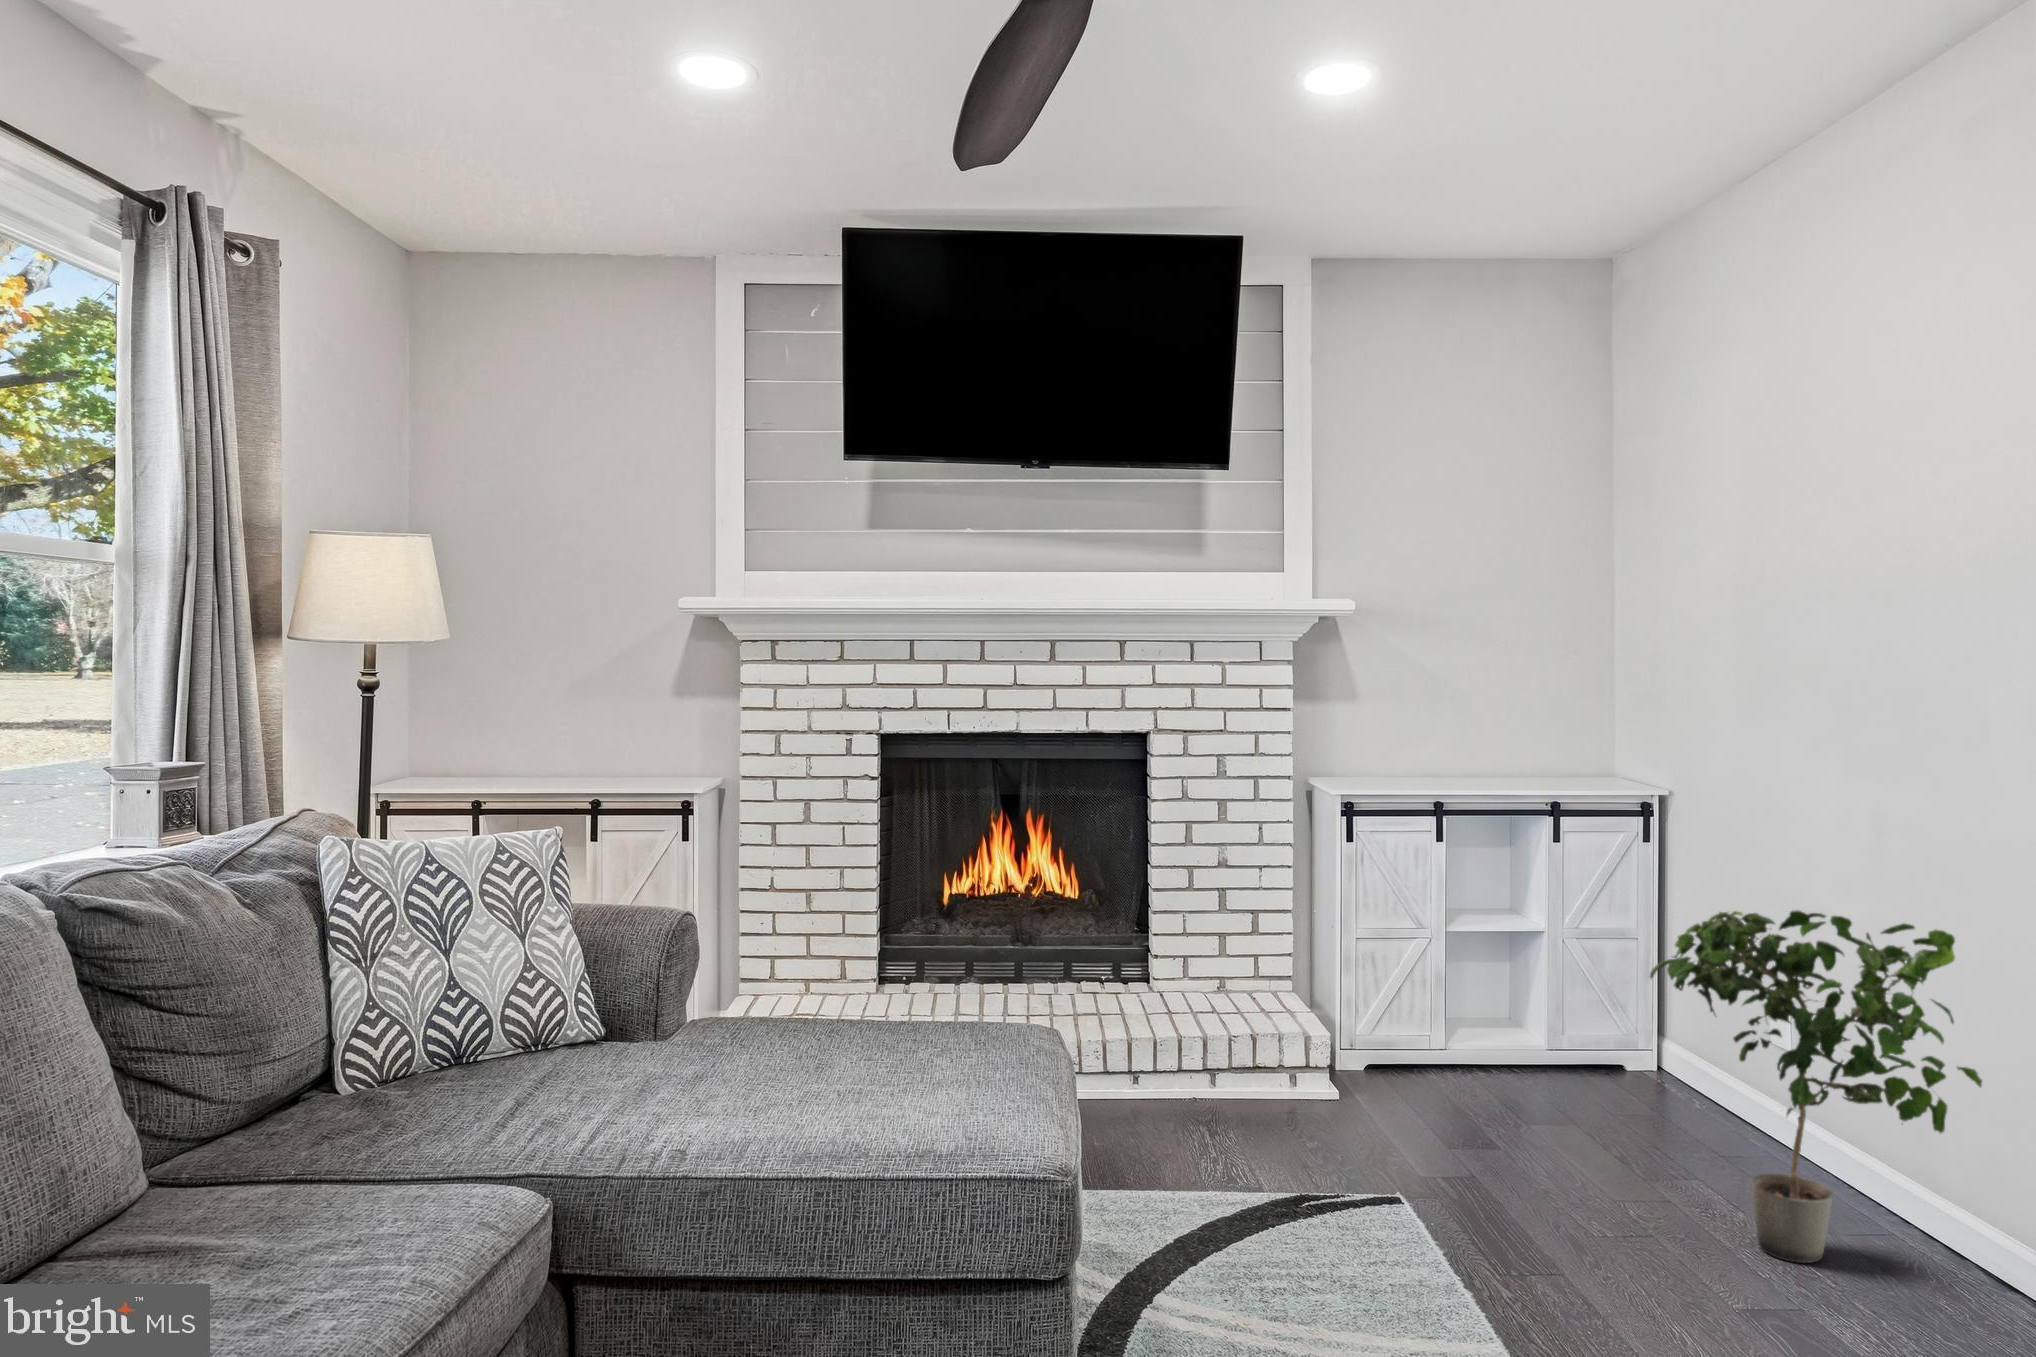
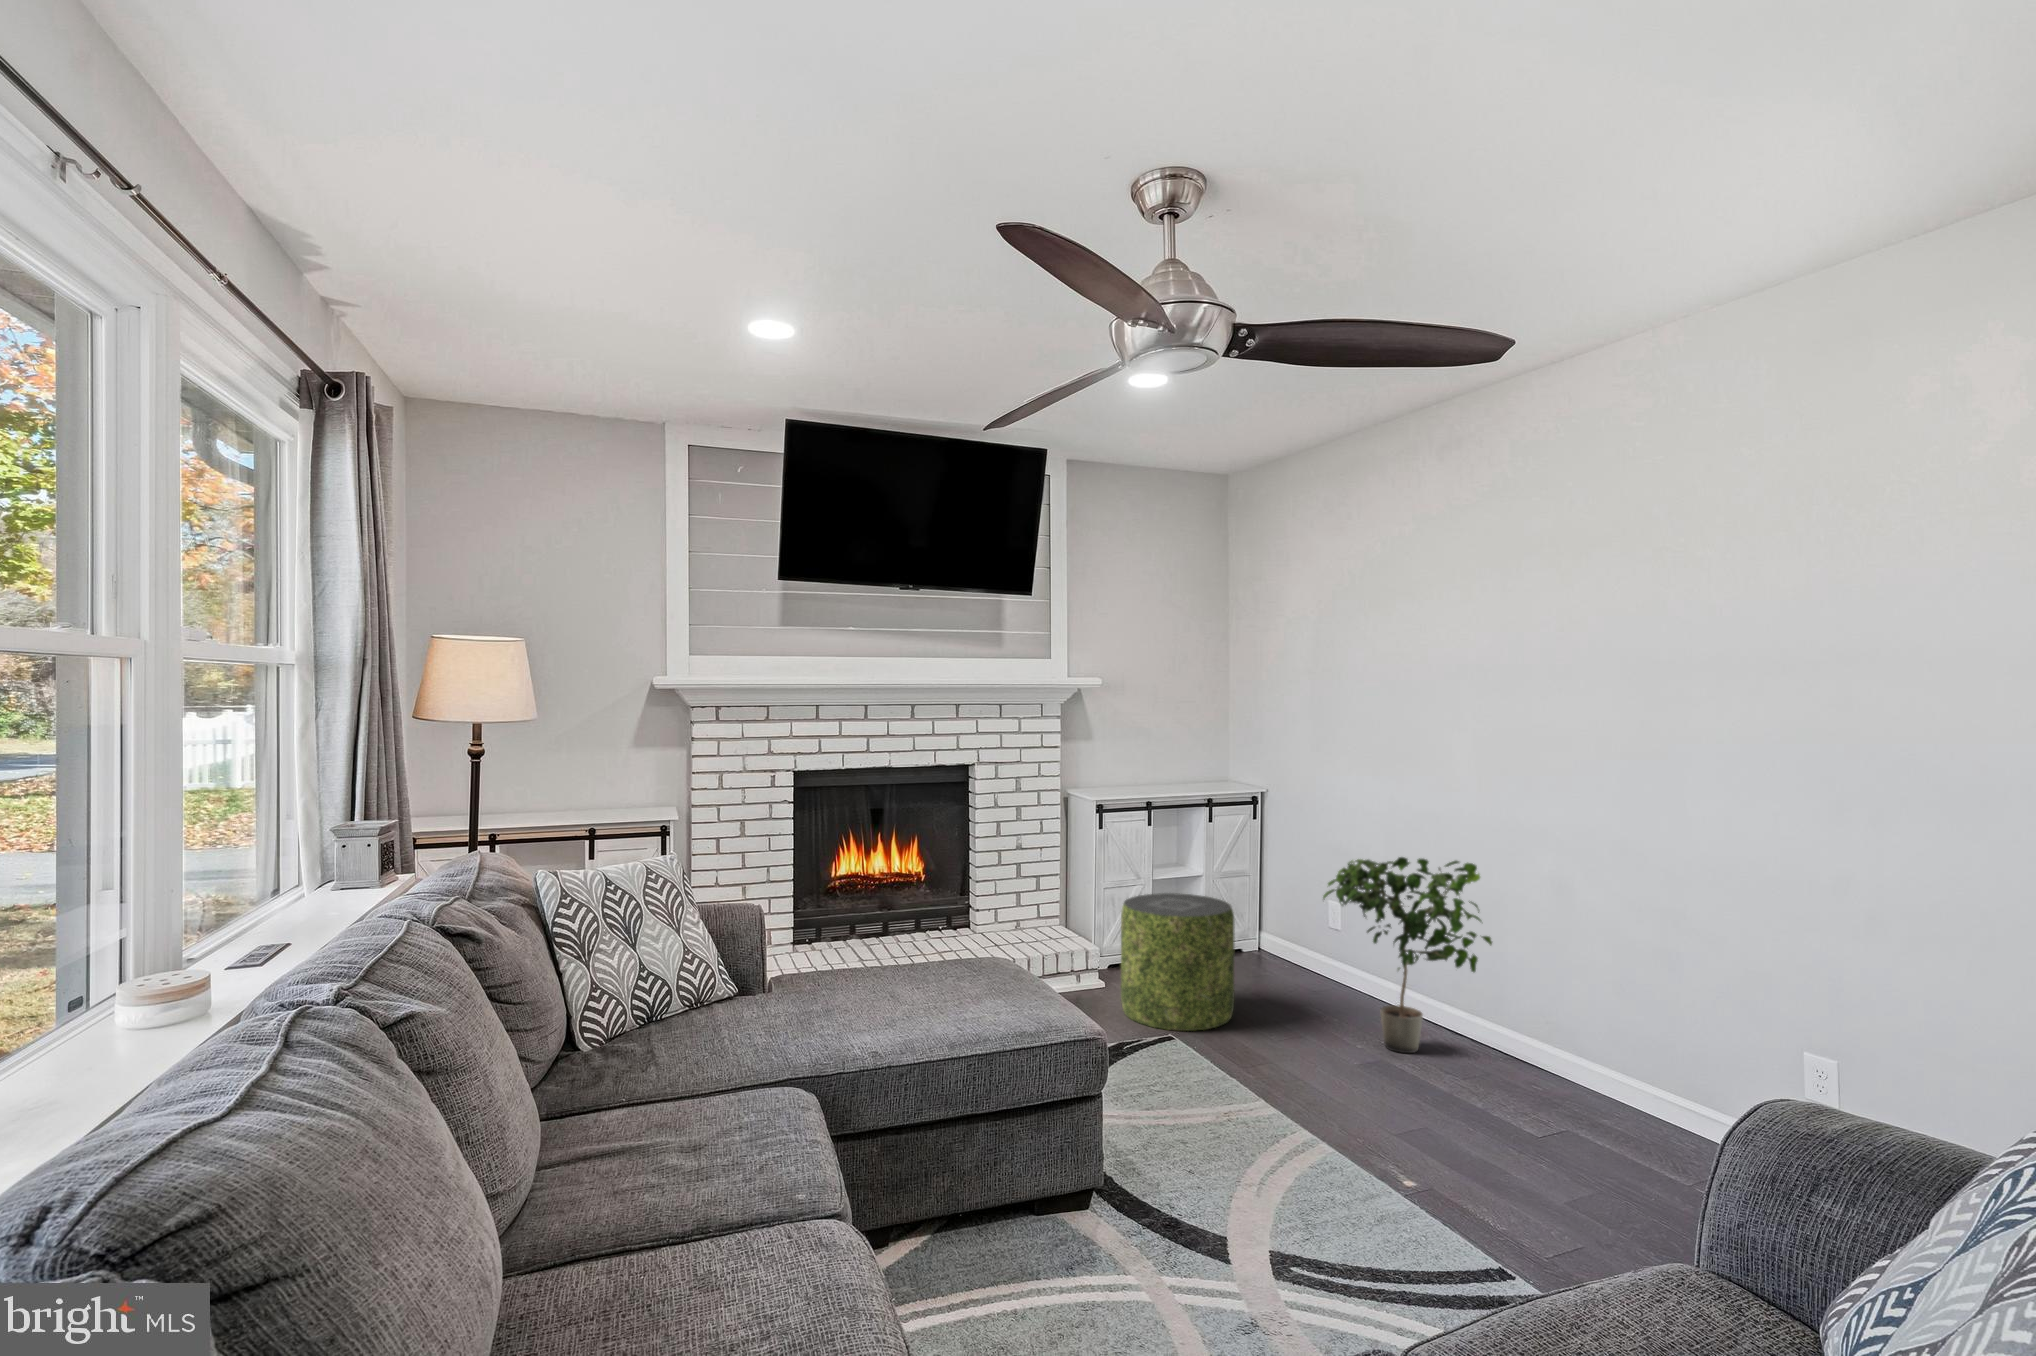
pouf: none [1321,947,1513,1175] -> present [1121,893,1234,1031]

